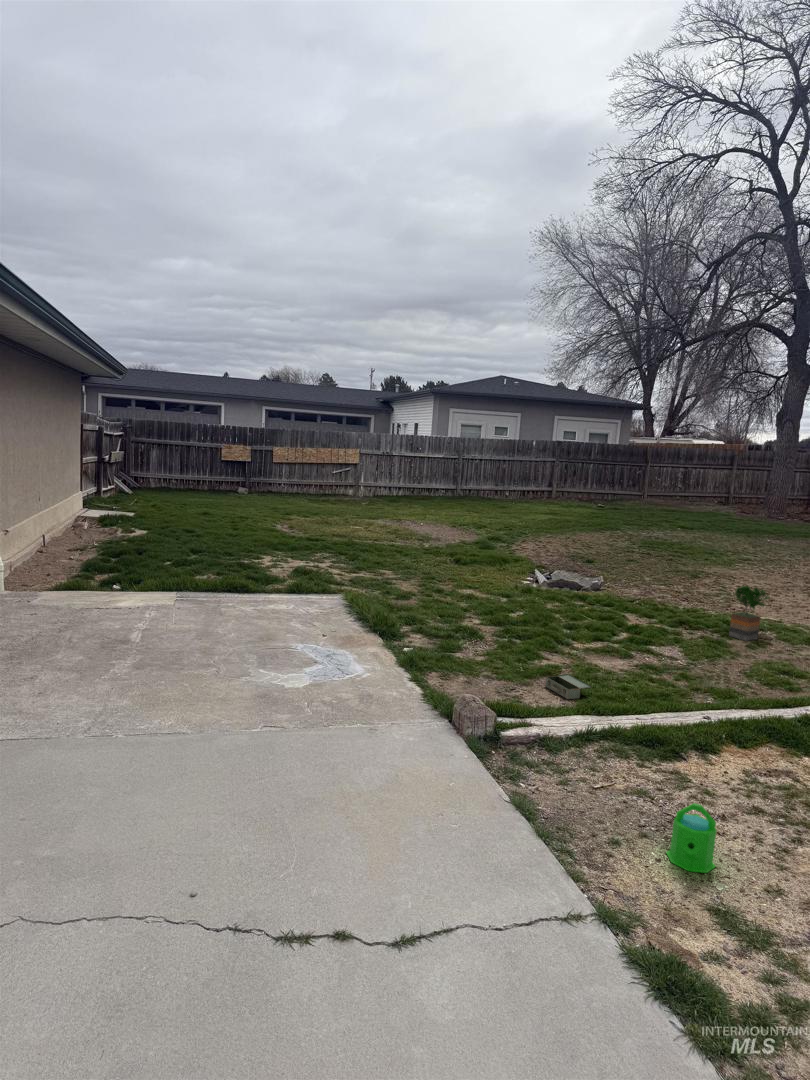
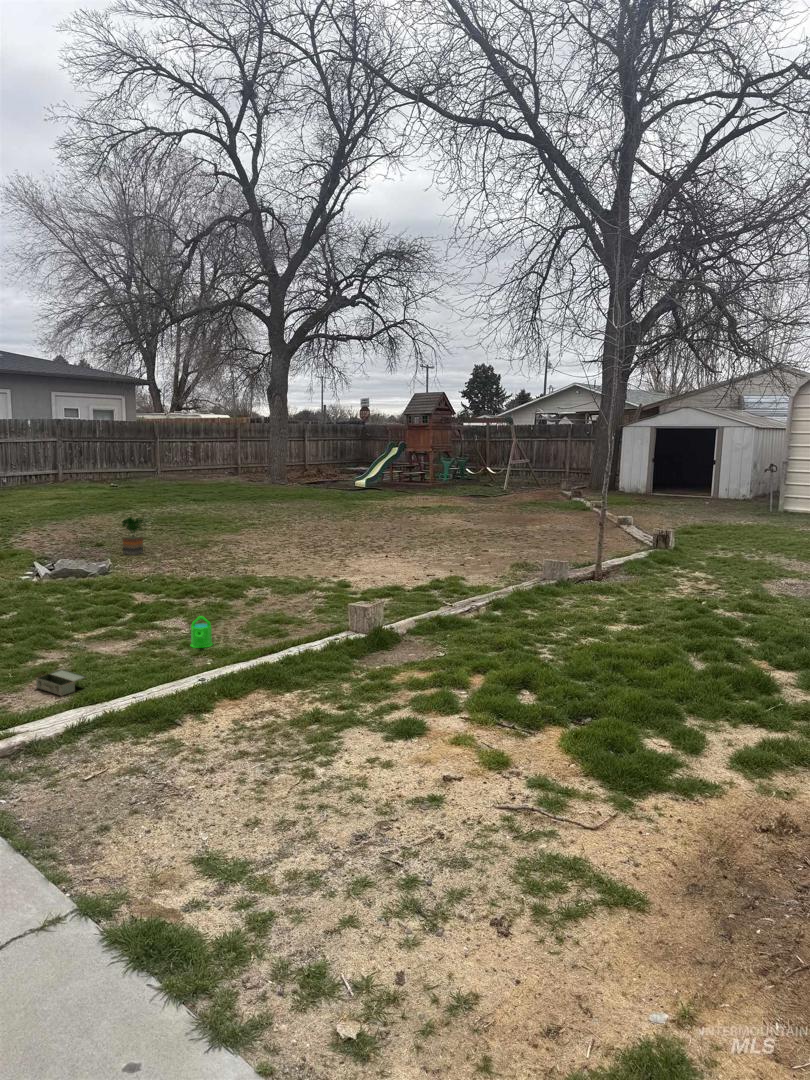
potted tree: present [729,586,769,641] -> present [122,517,146,555]
watering can: present [666,803,717,873] -> present [190,616,213,648]

